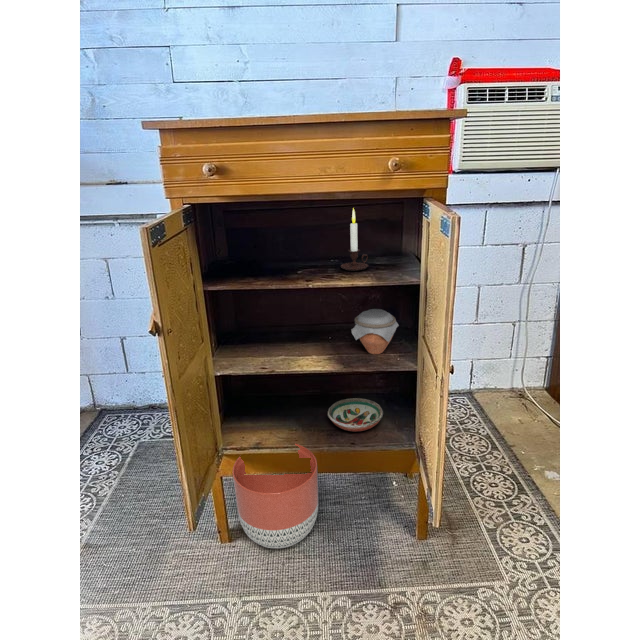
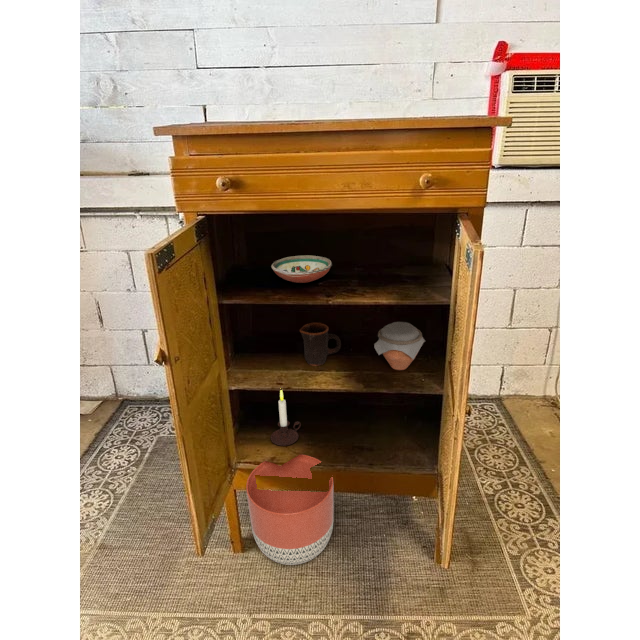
candle: present [341,208,368,271] -> present [271,390,301,446]
mug: none [280,313,320,354] -> present [300,323,341,366]
decorative bowl: present [328,398,383,431] -> present [271,255,332,283]

